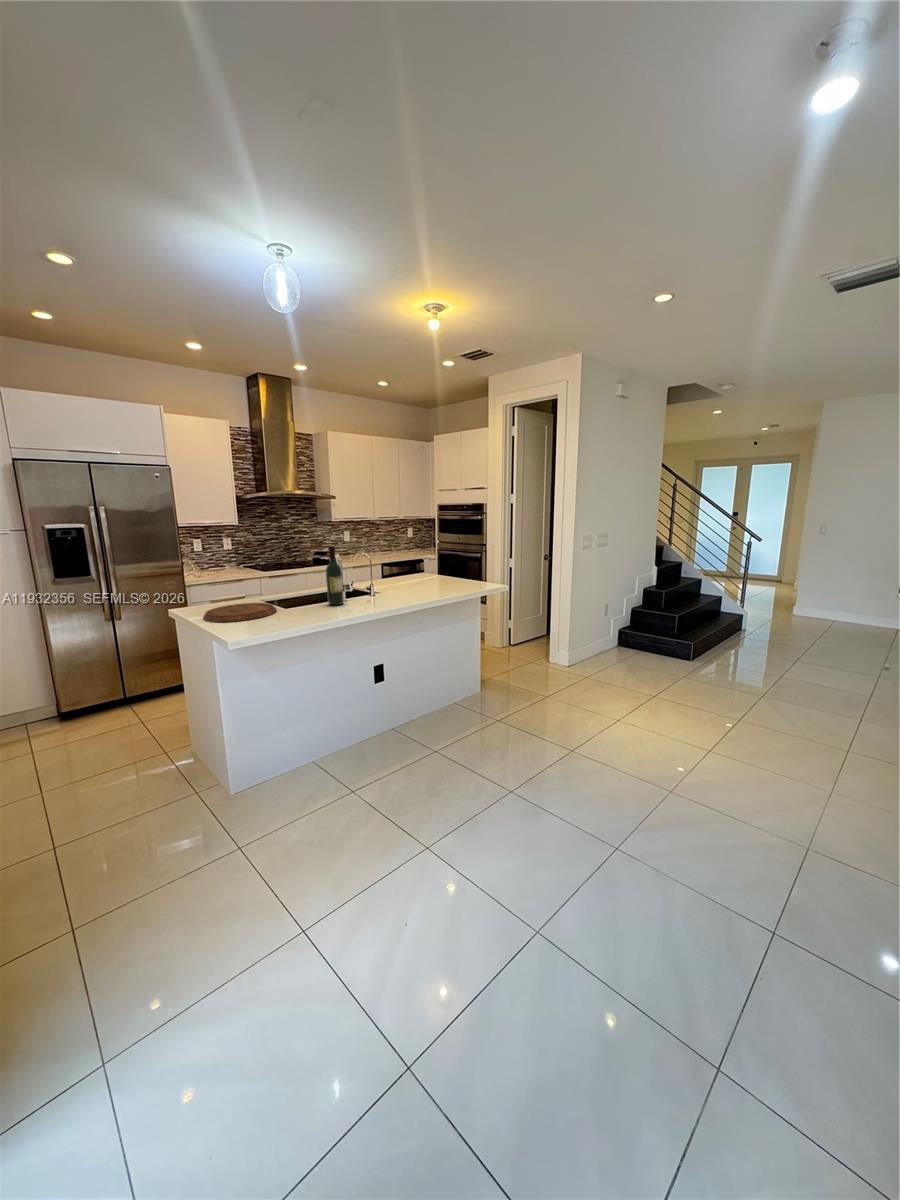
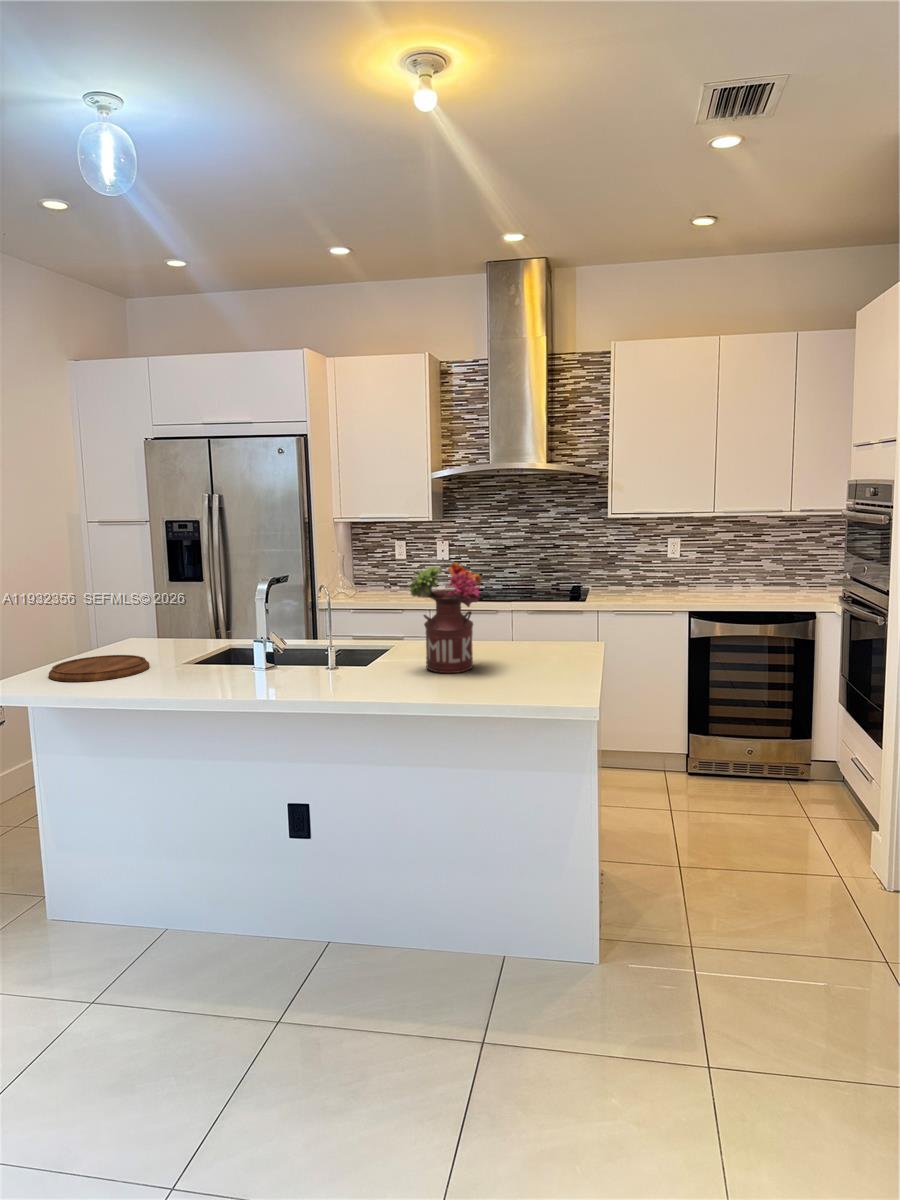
flower arrangement: none [399,529,433,581] -> present [409,562,482,673]
wine bottle: present [326,546,344,605] -> none [169,590,198,687]

